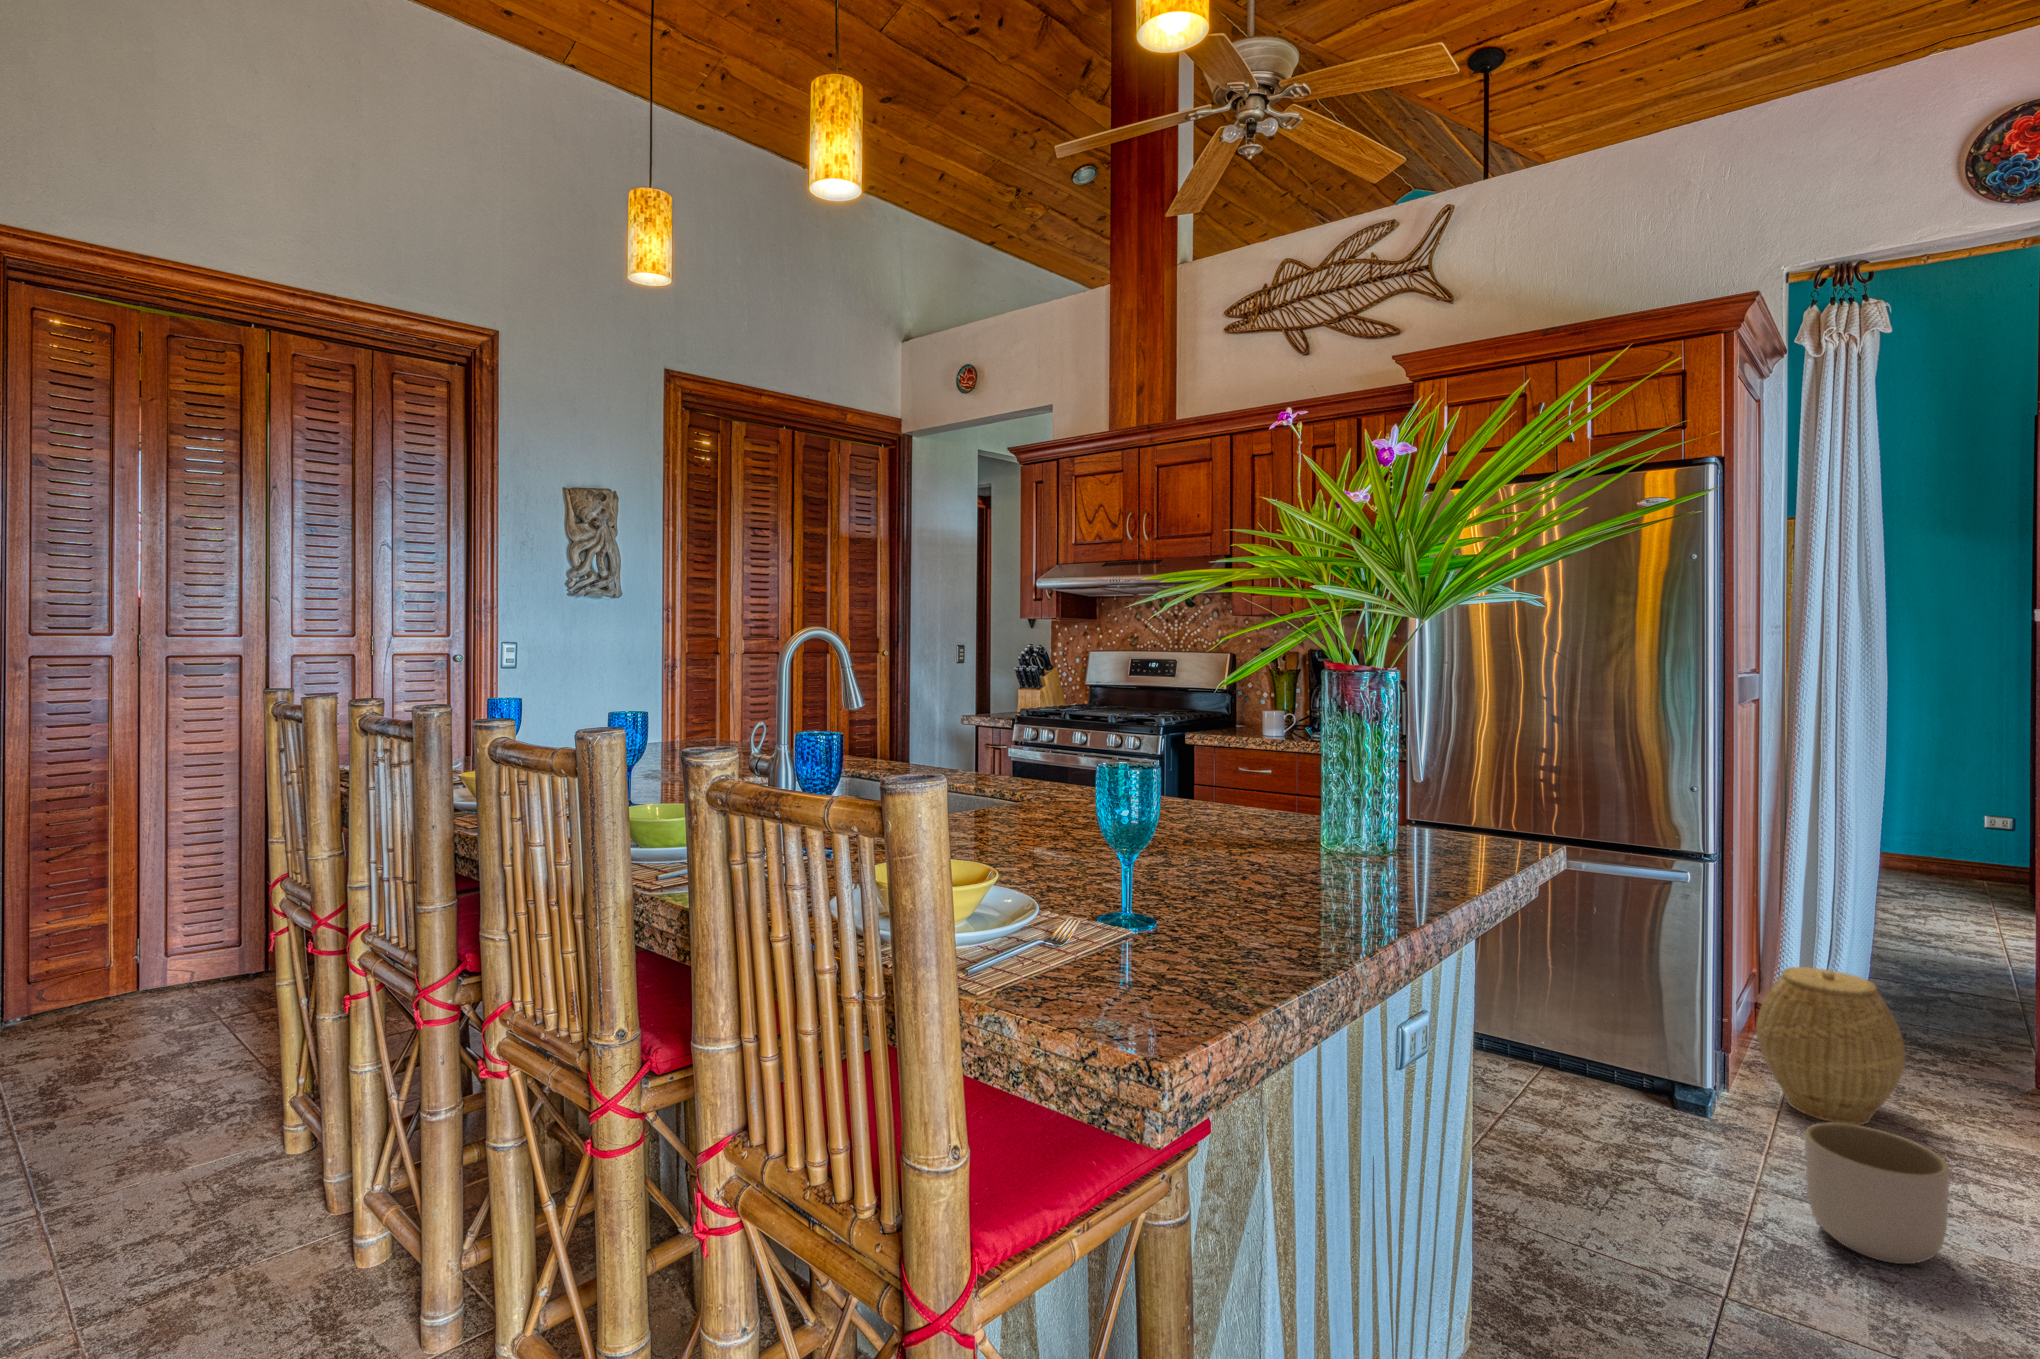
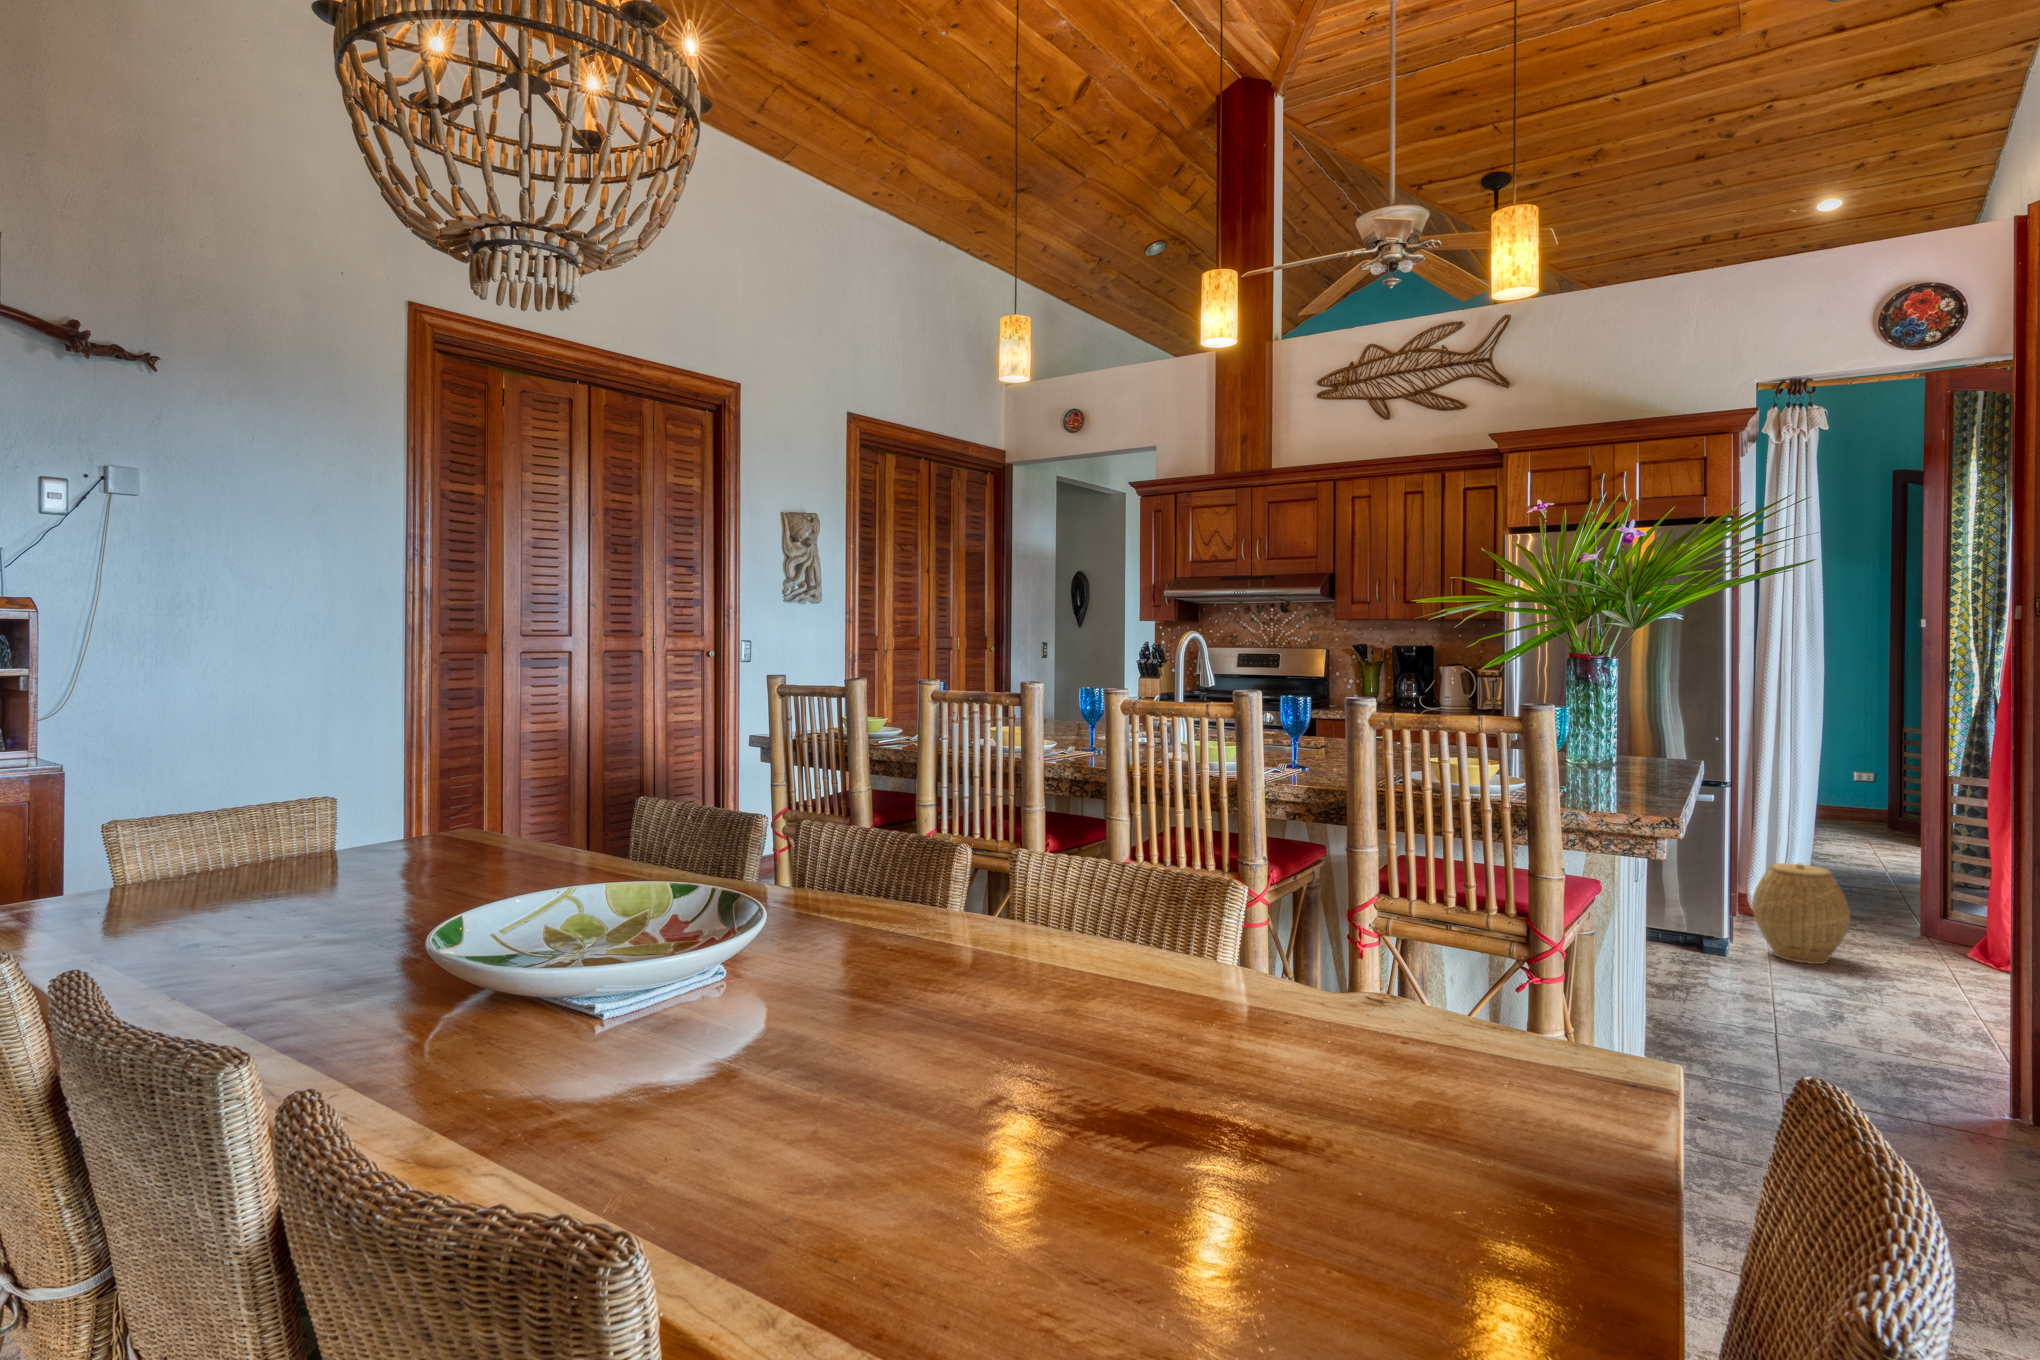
planter: present [1805,1123,1949,1264] -> none [1812,945,1900,1021]

